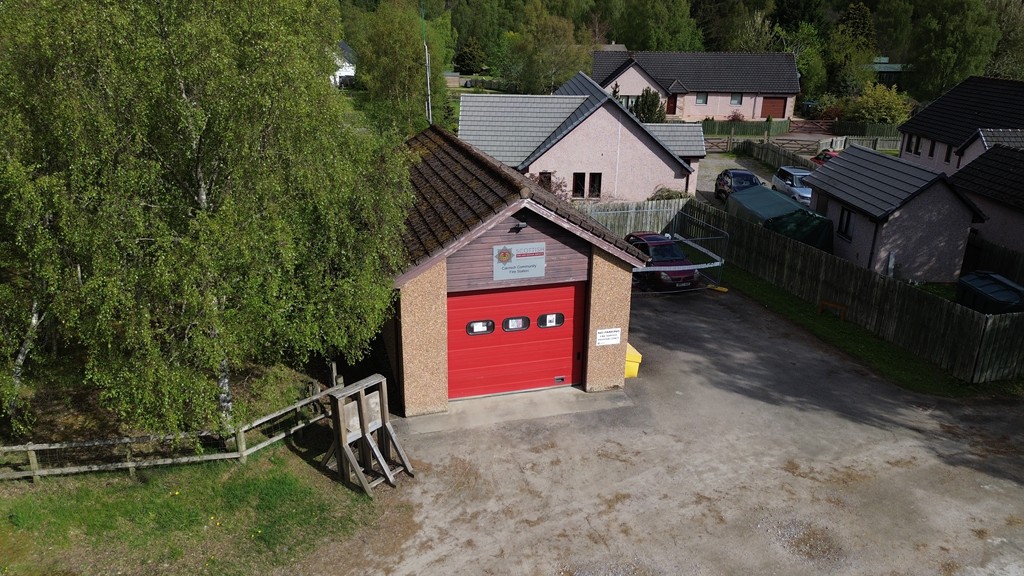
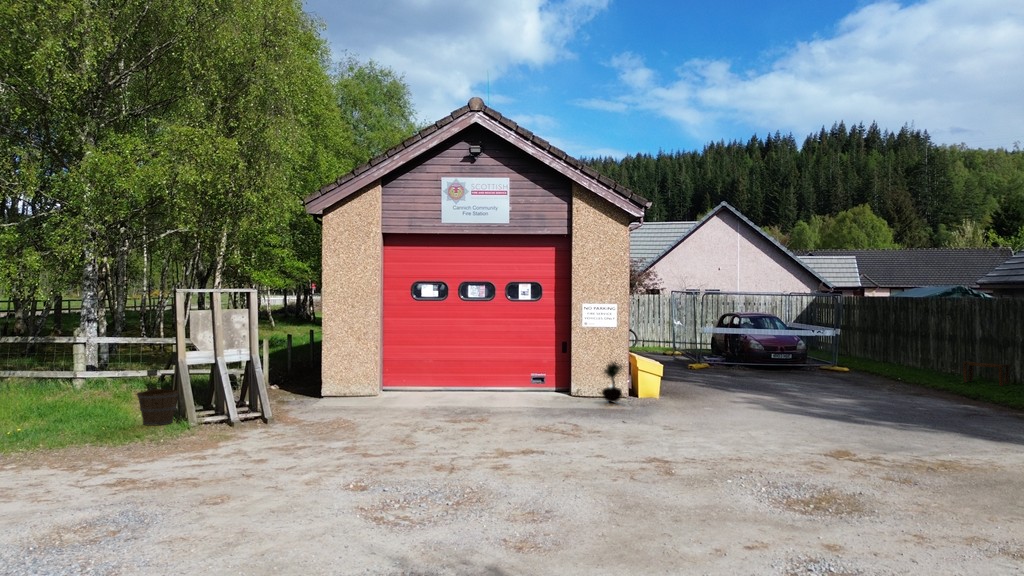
potted tree: none [610,370,629,398] -> present [602,362,622,402]
wooden bucket: none [324,467,353,501] -> present [137,389,179,426]

